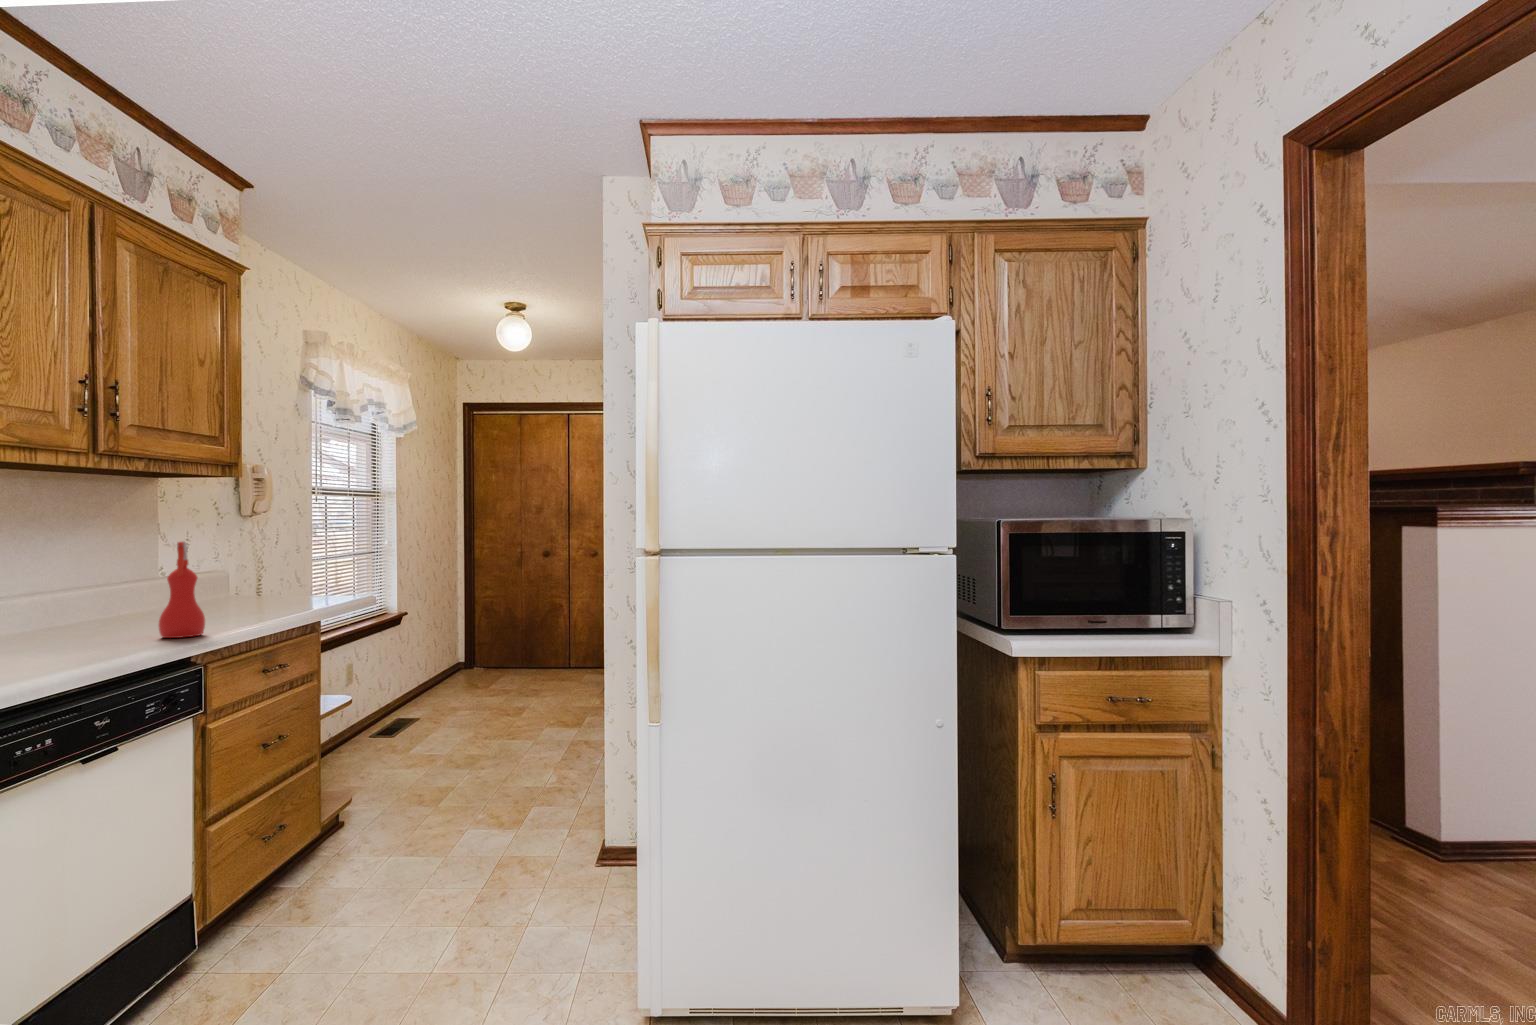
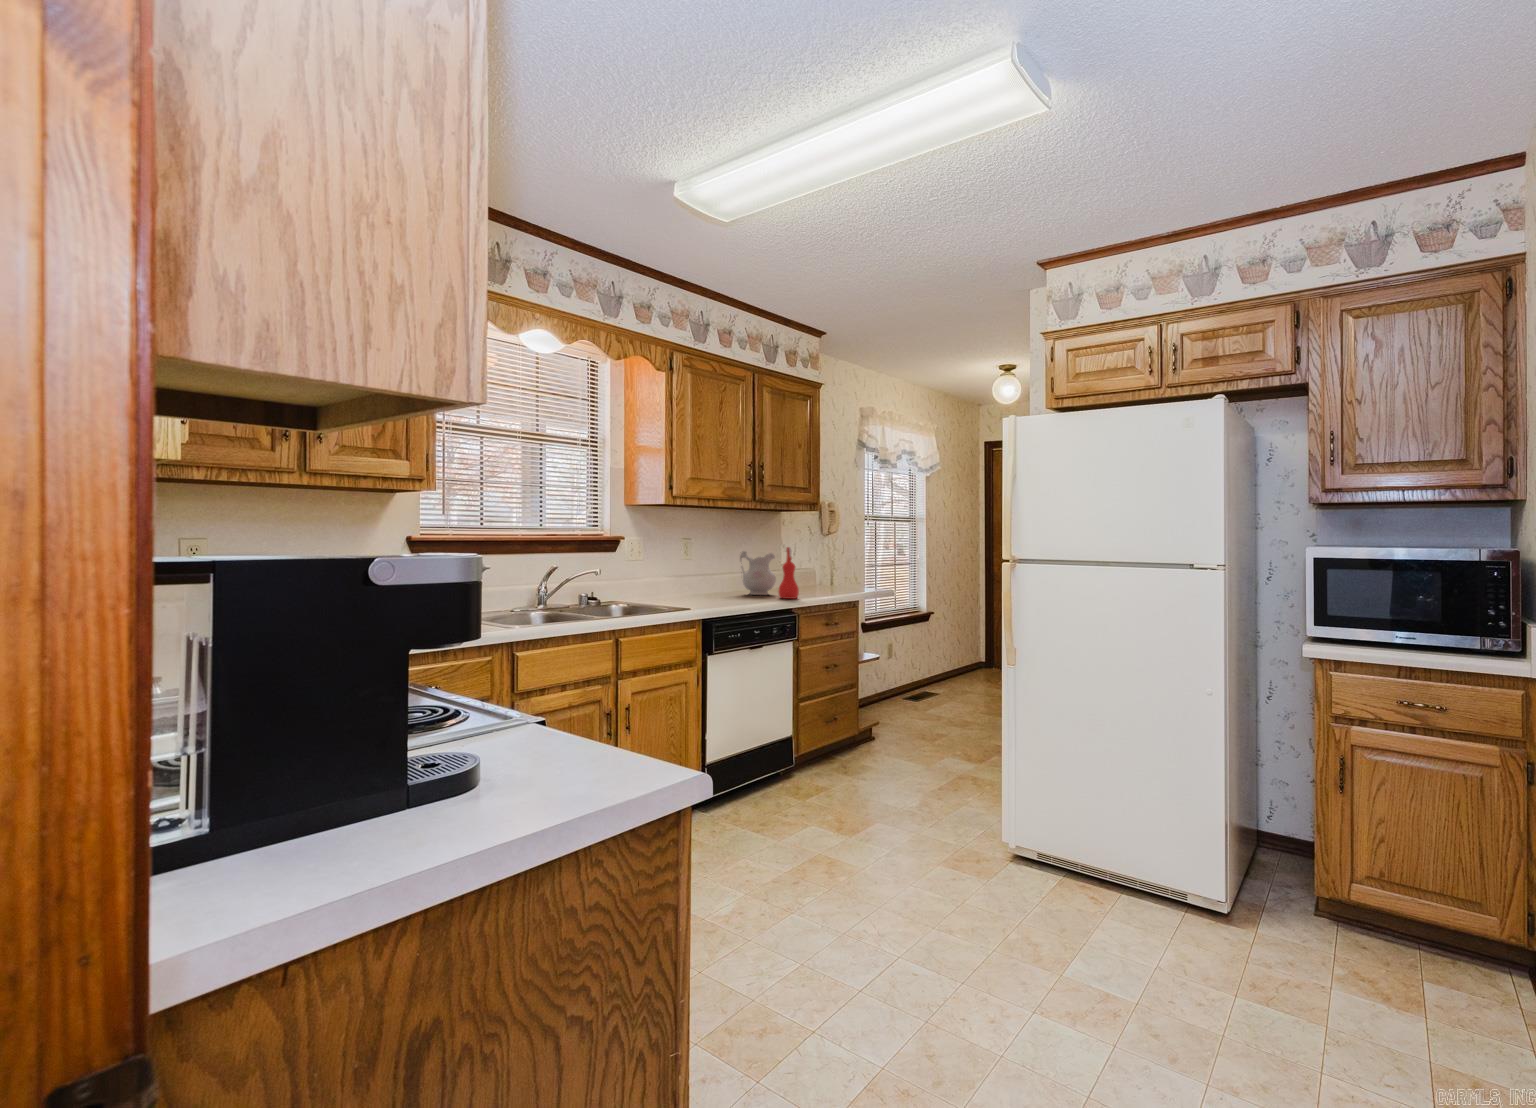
ceramic pitcher: none [55,552,150,636] -> present [740,551,776,595]

